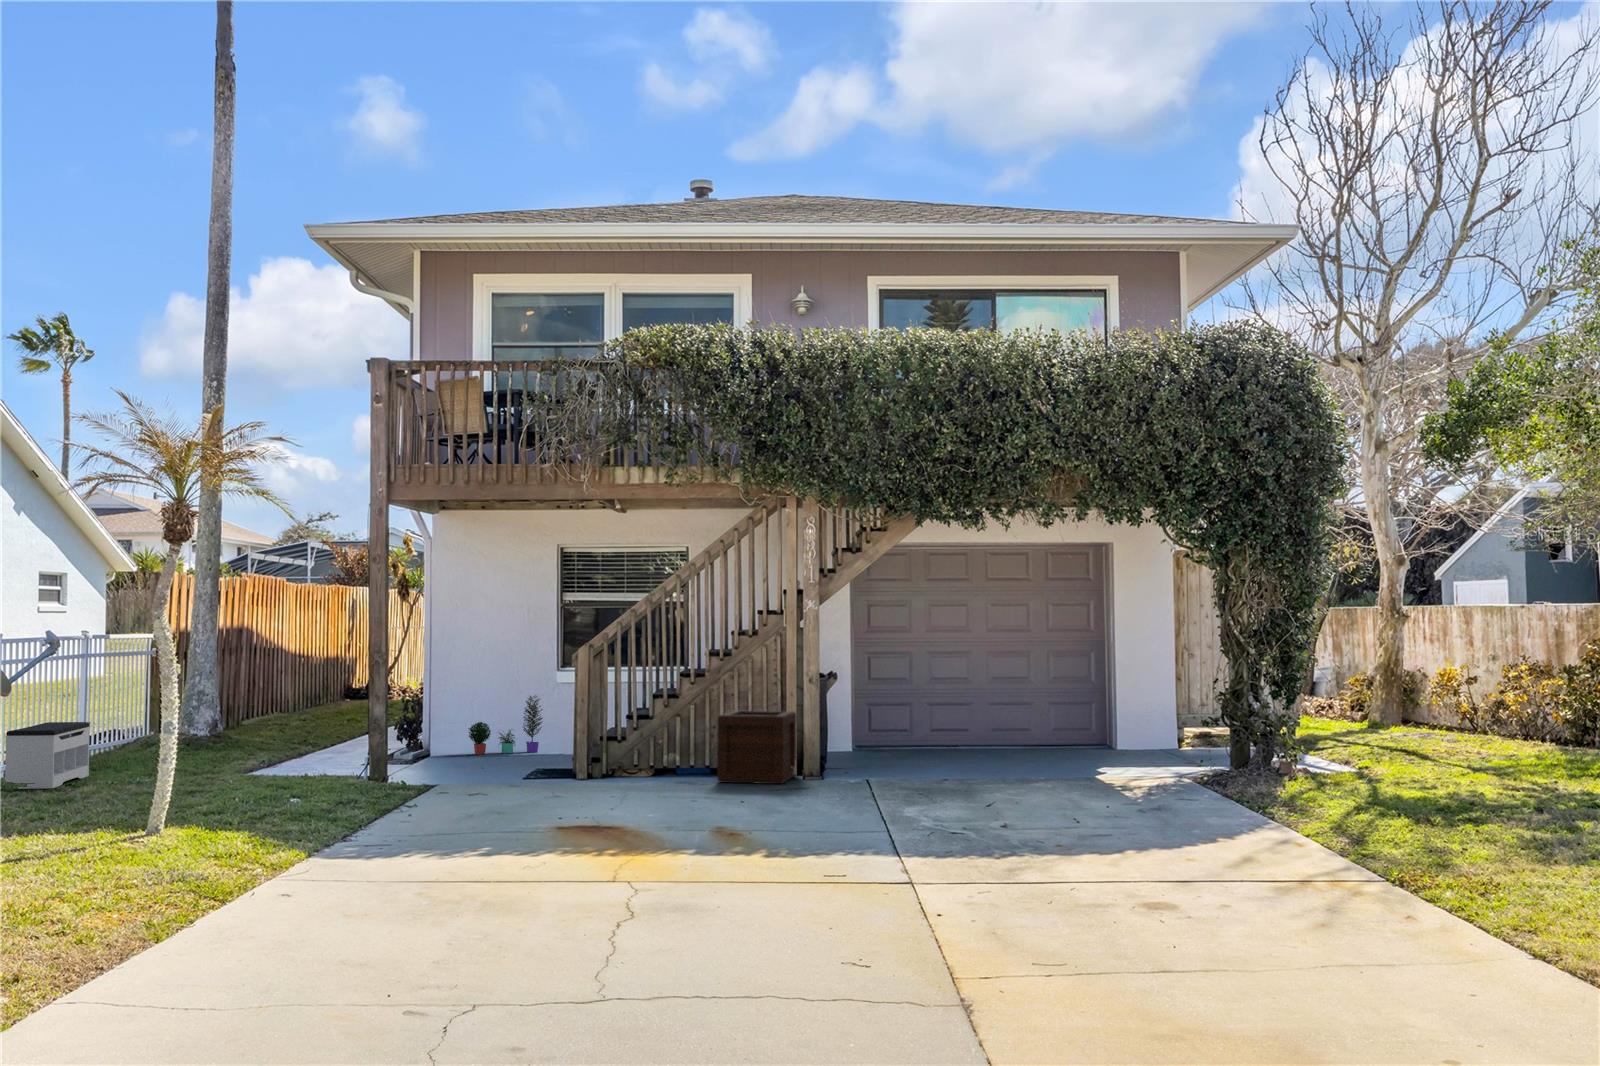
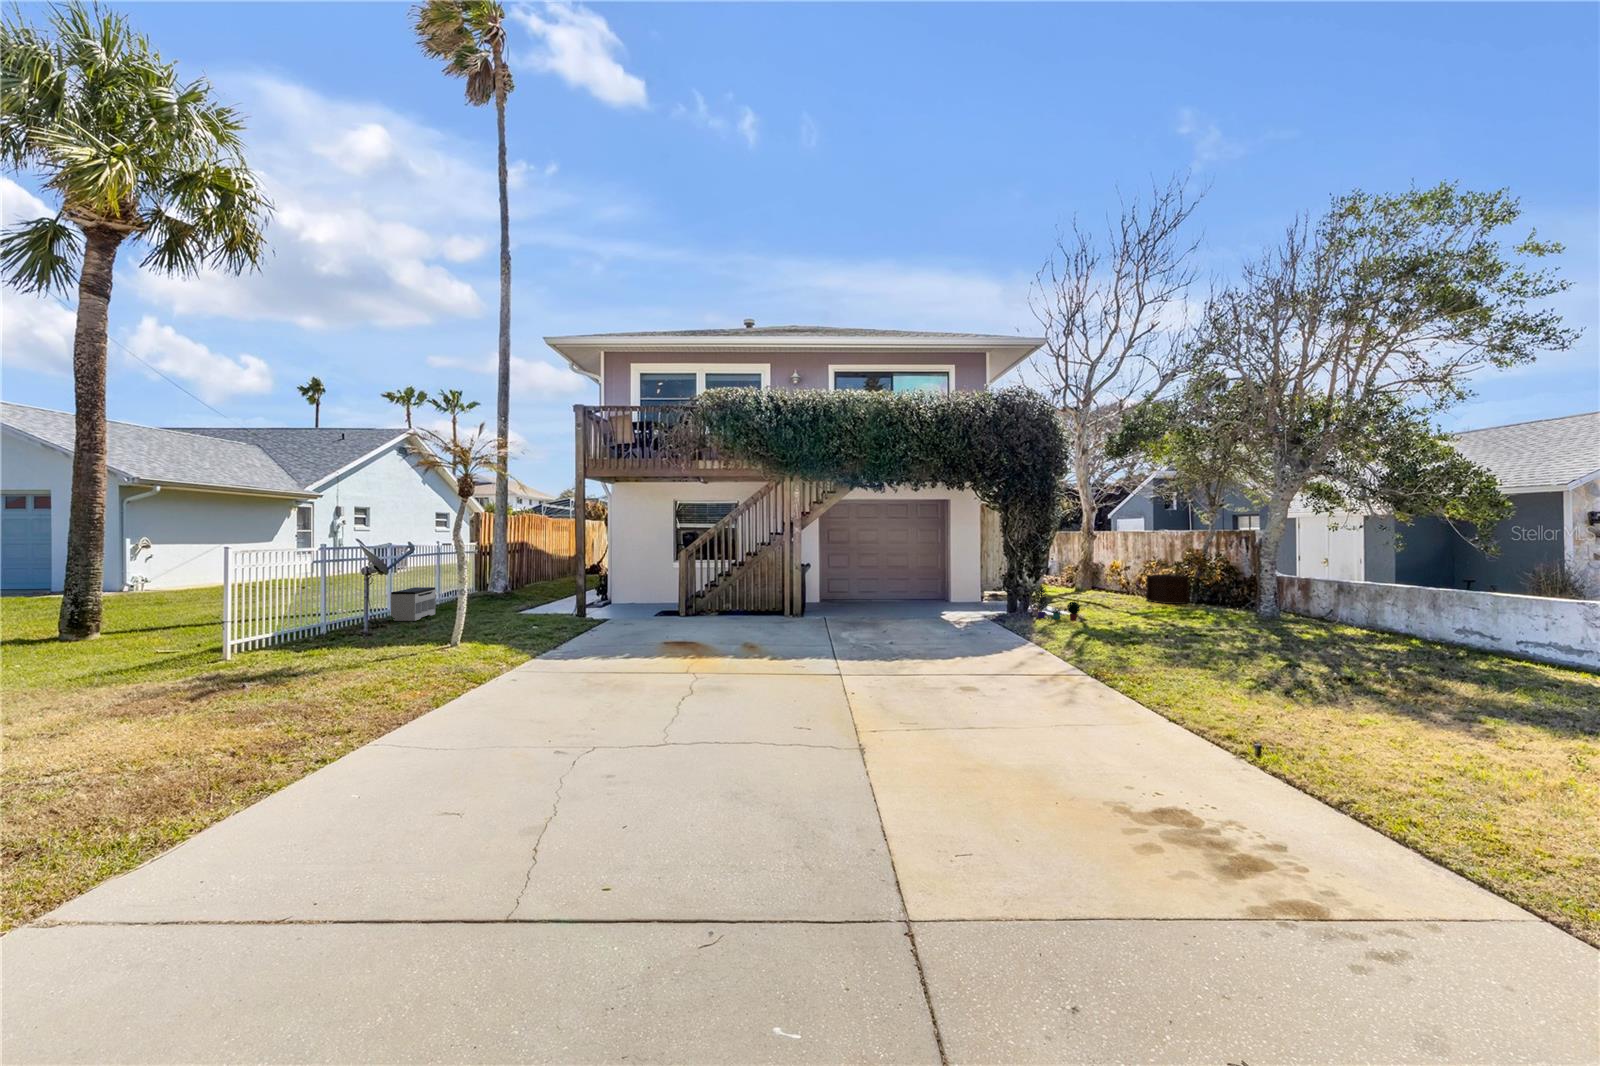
potted plant: present [469,696,543,755] -> present [1036,586,1080,620]
wooden crate: present [717,711,796,784] -> present [1146,574,1189,604]

